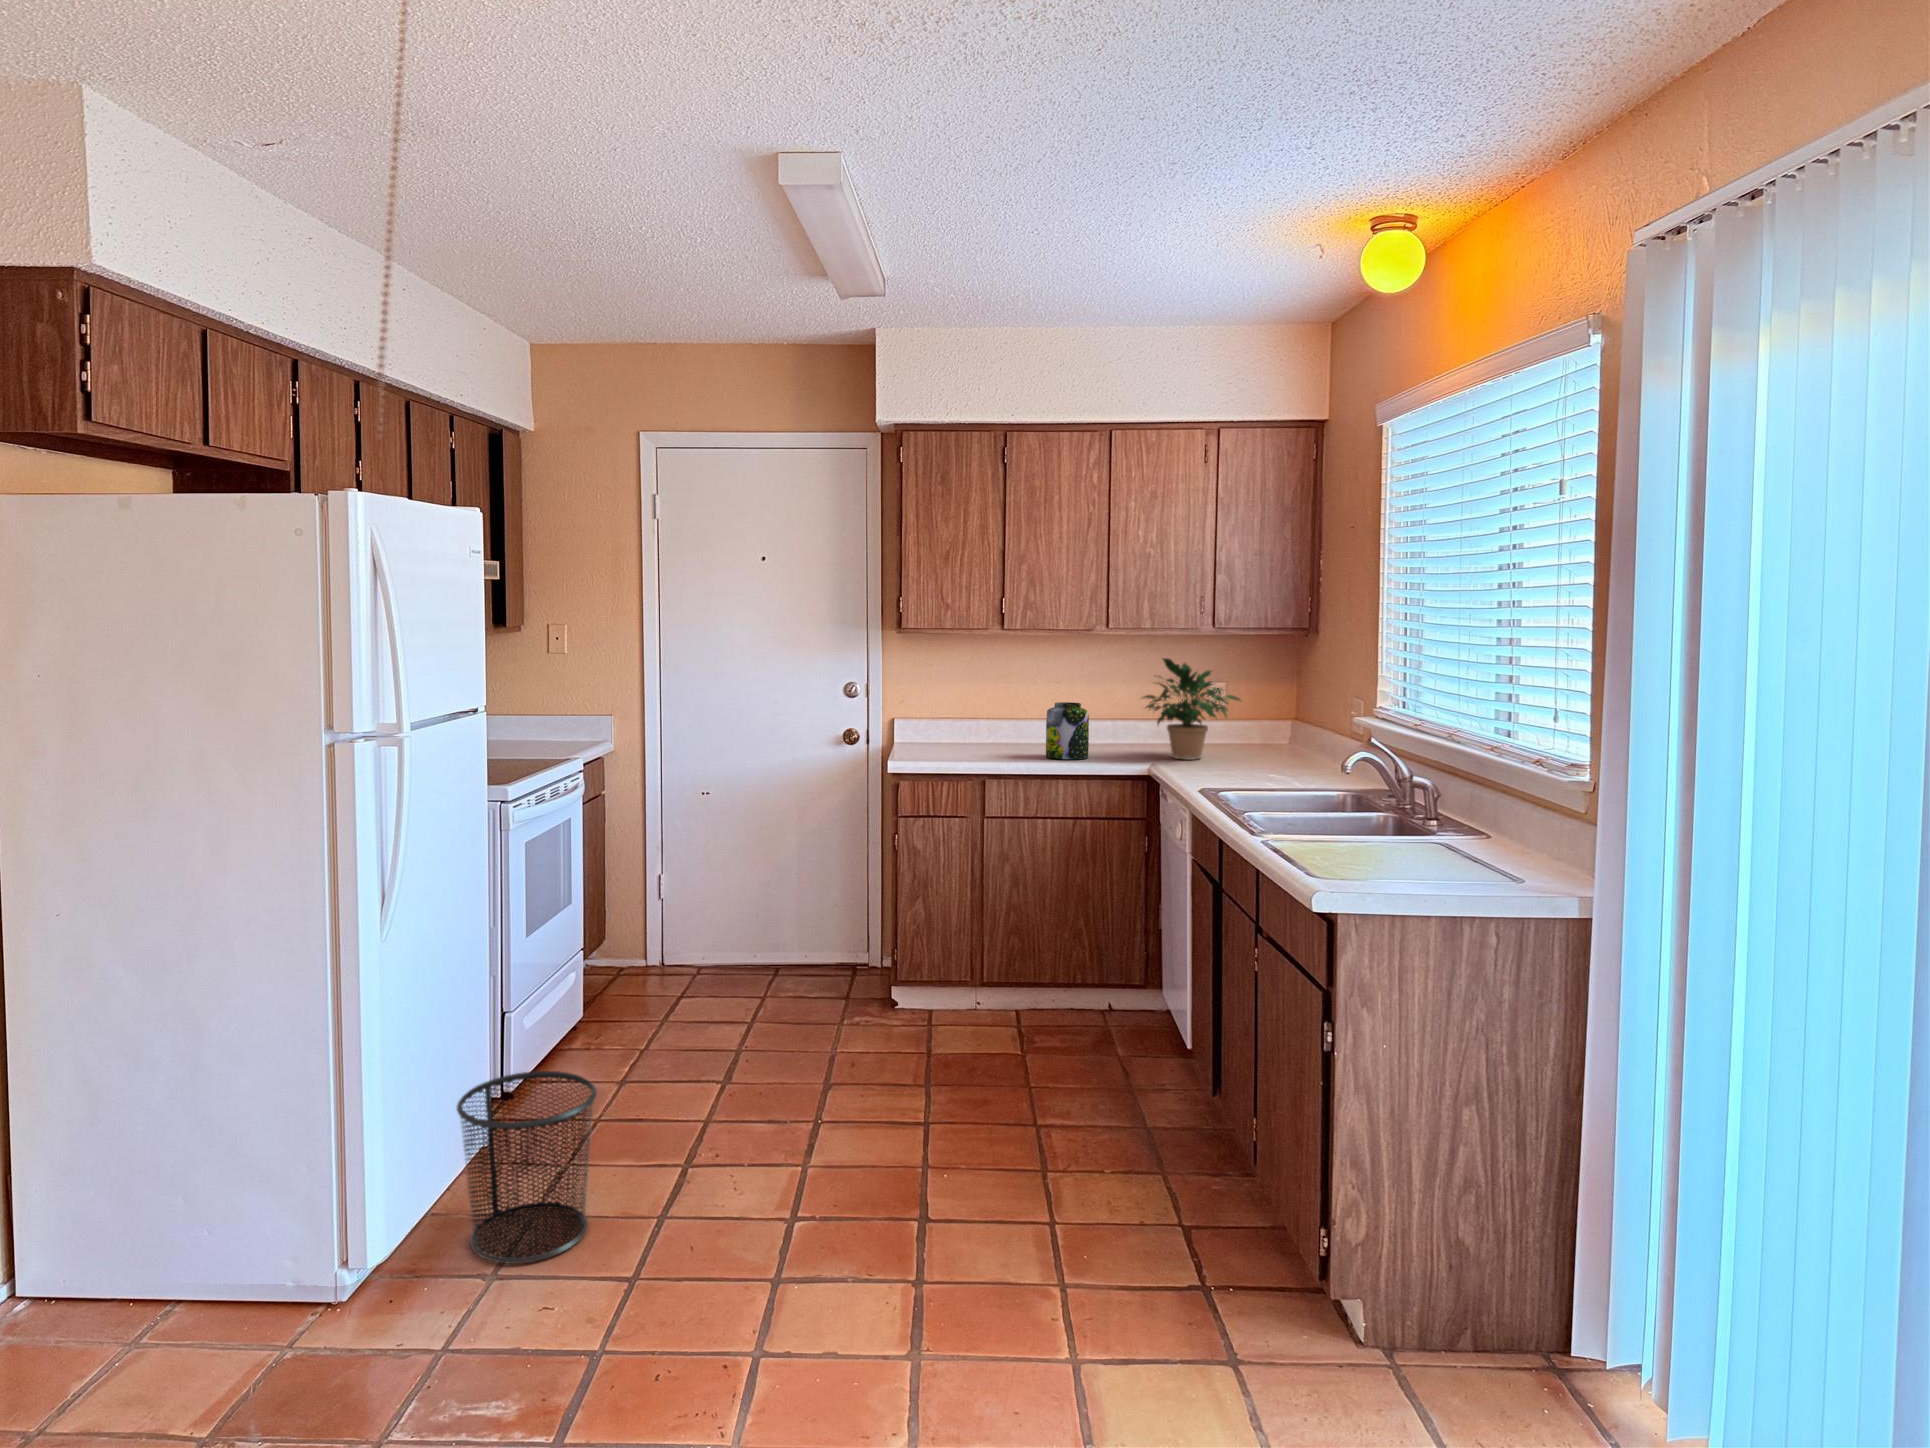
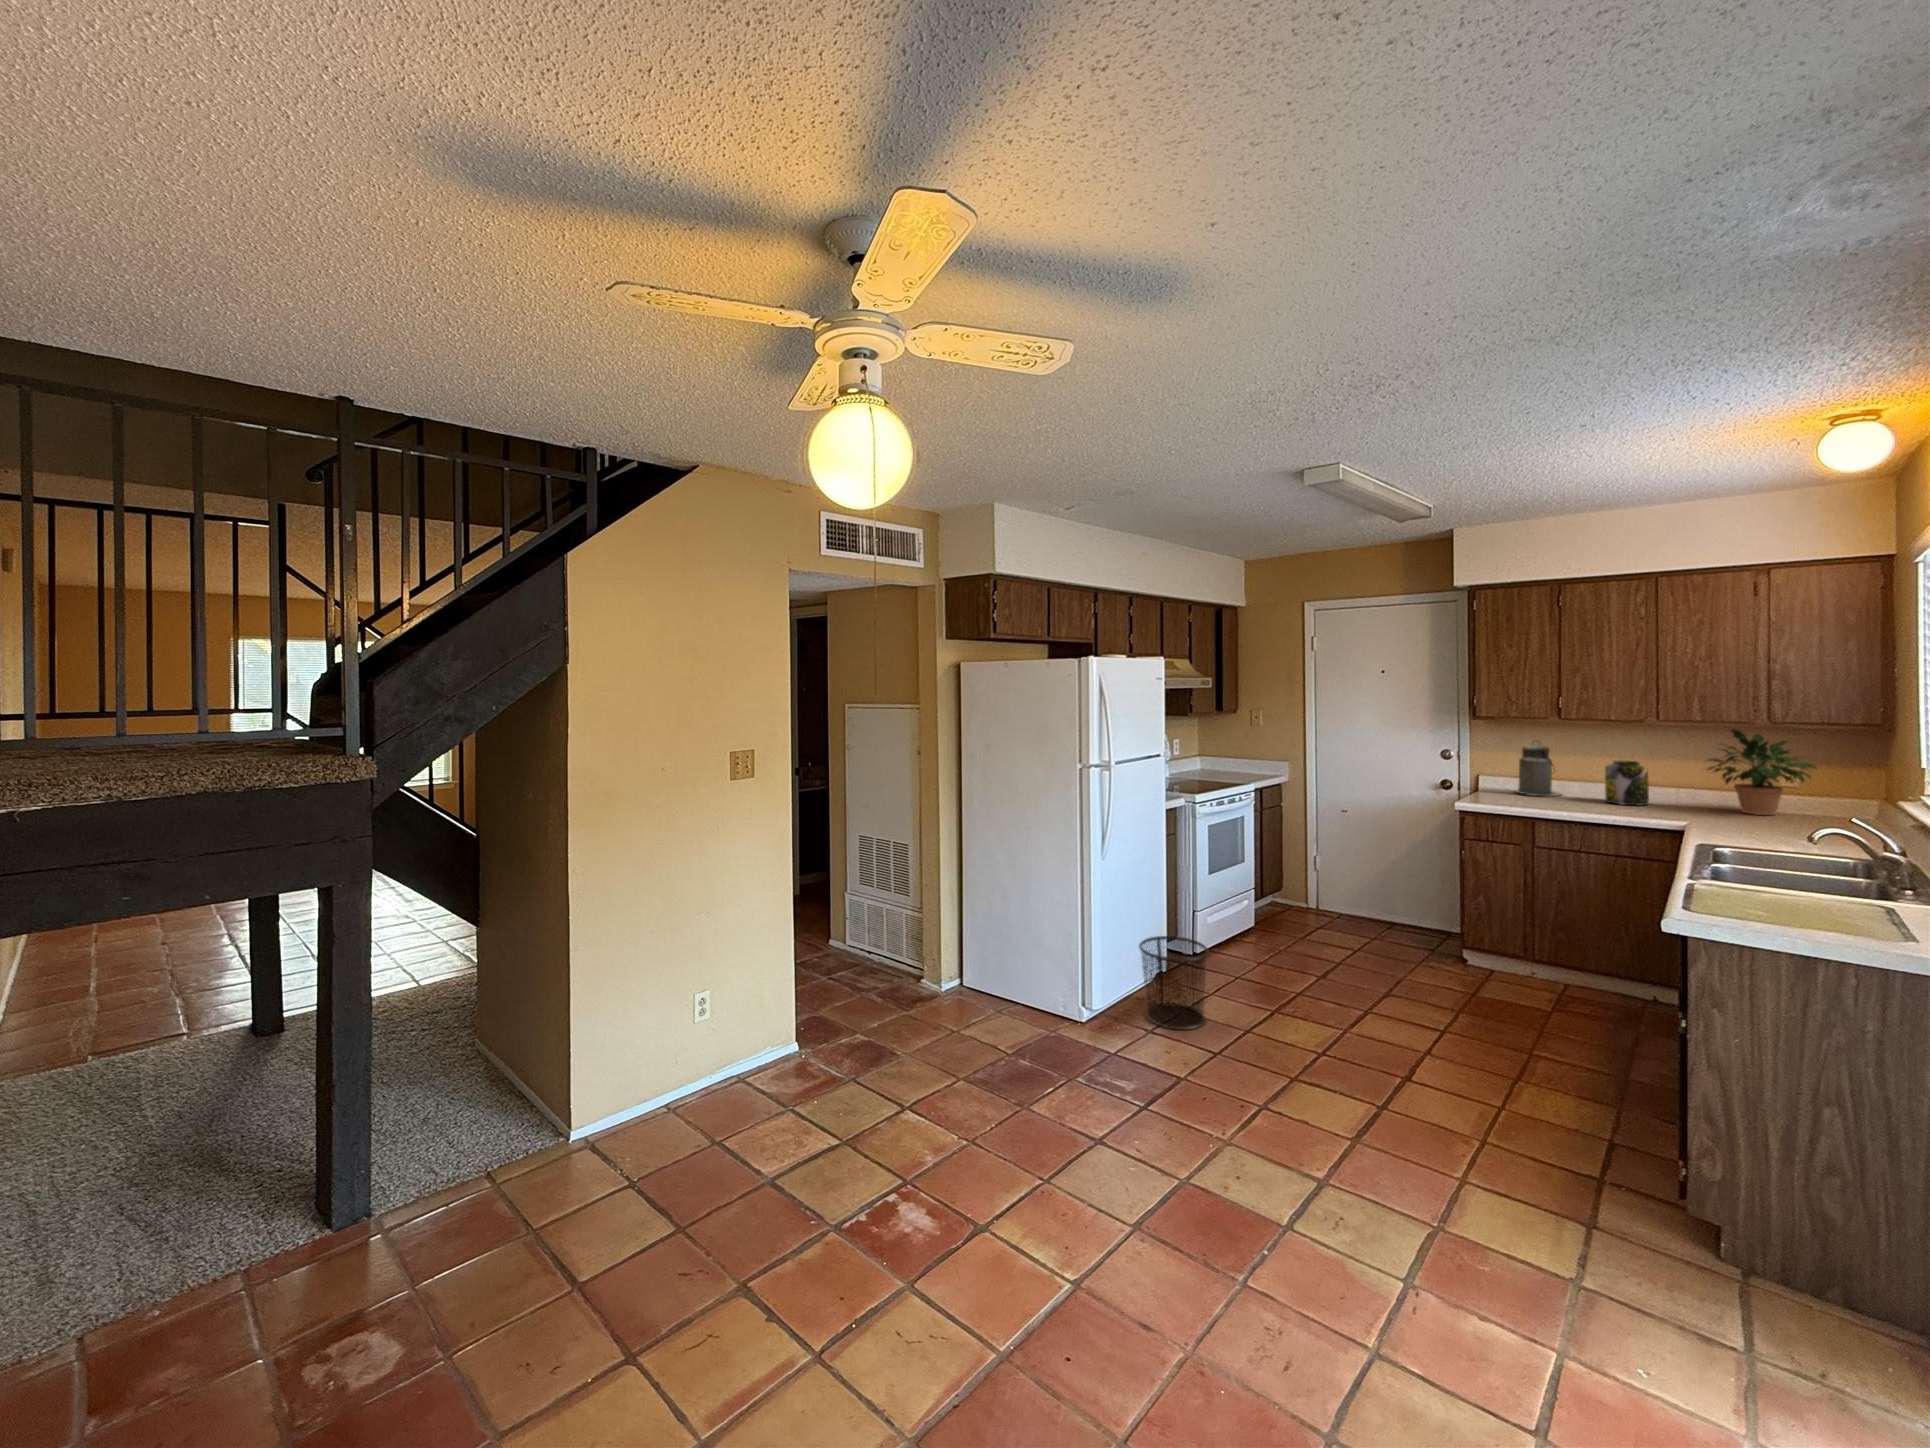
canister: none [943,680,995,756] -> present [1516,744,1561,797]

